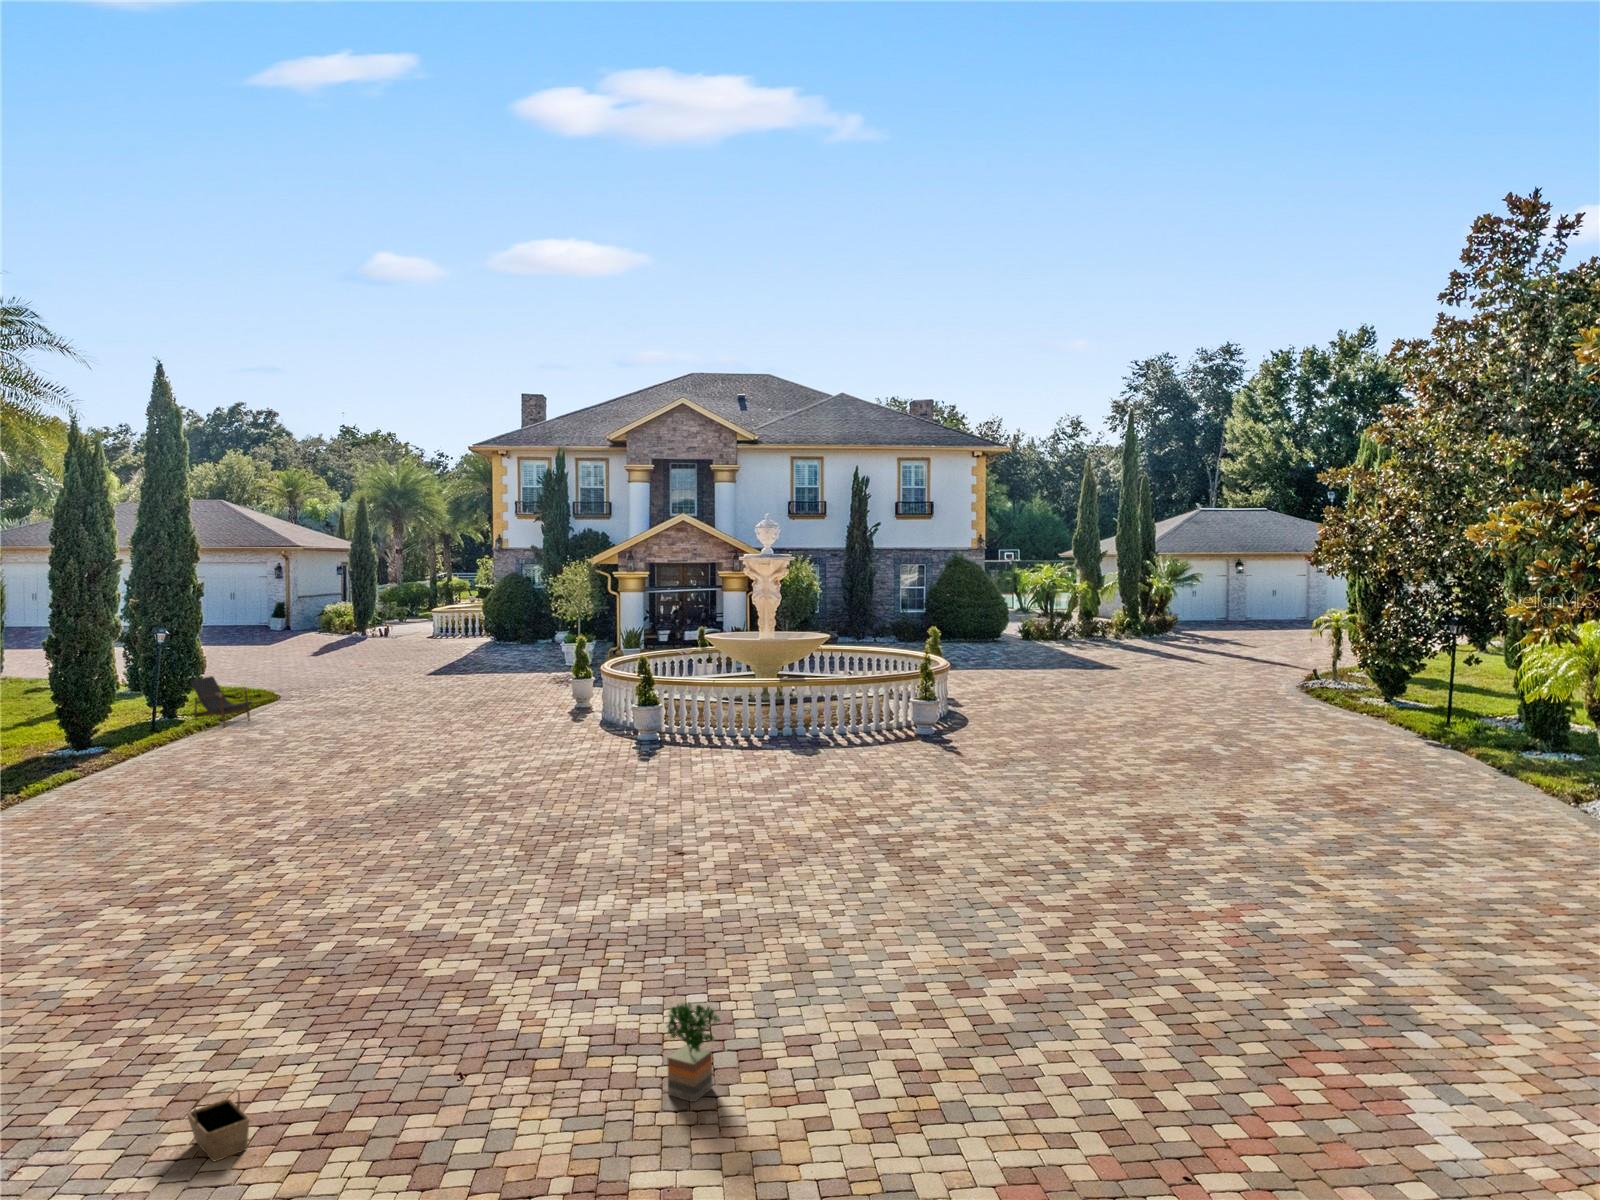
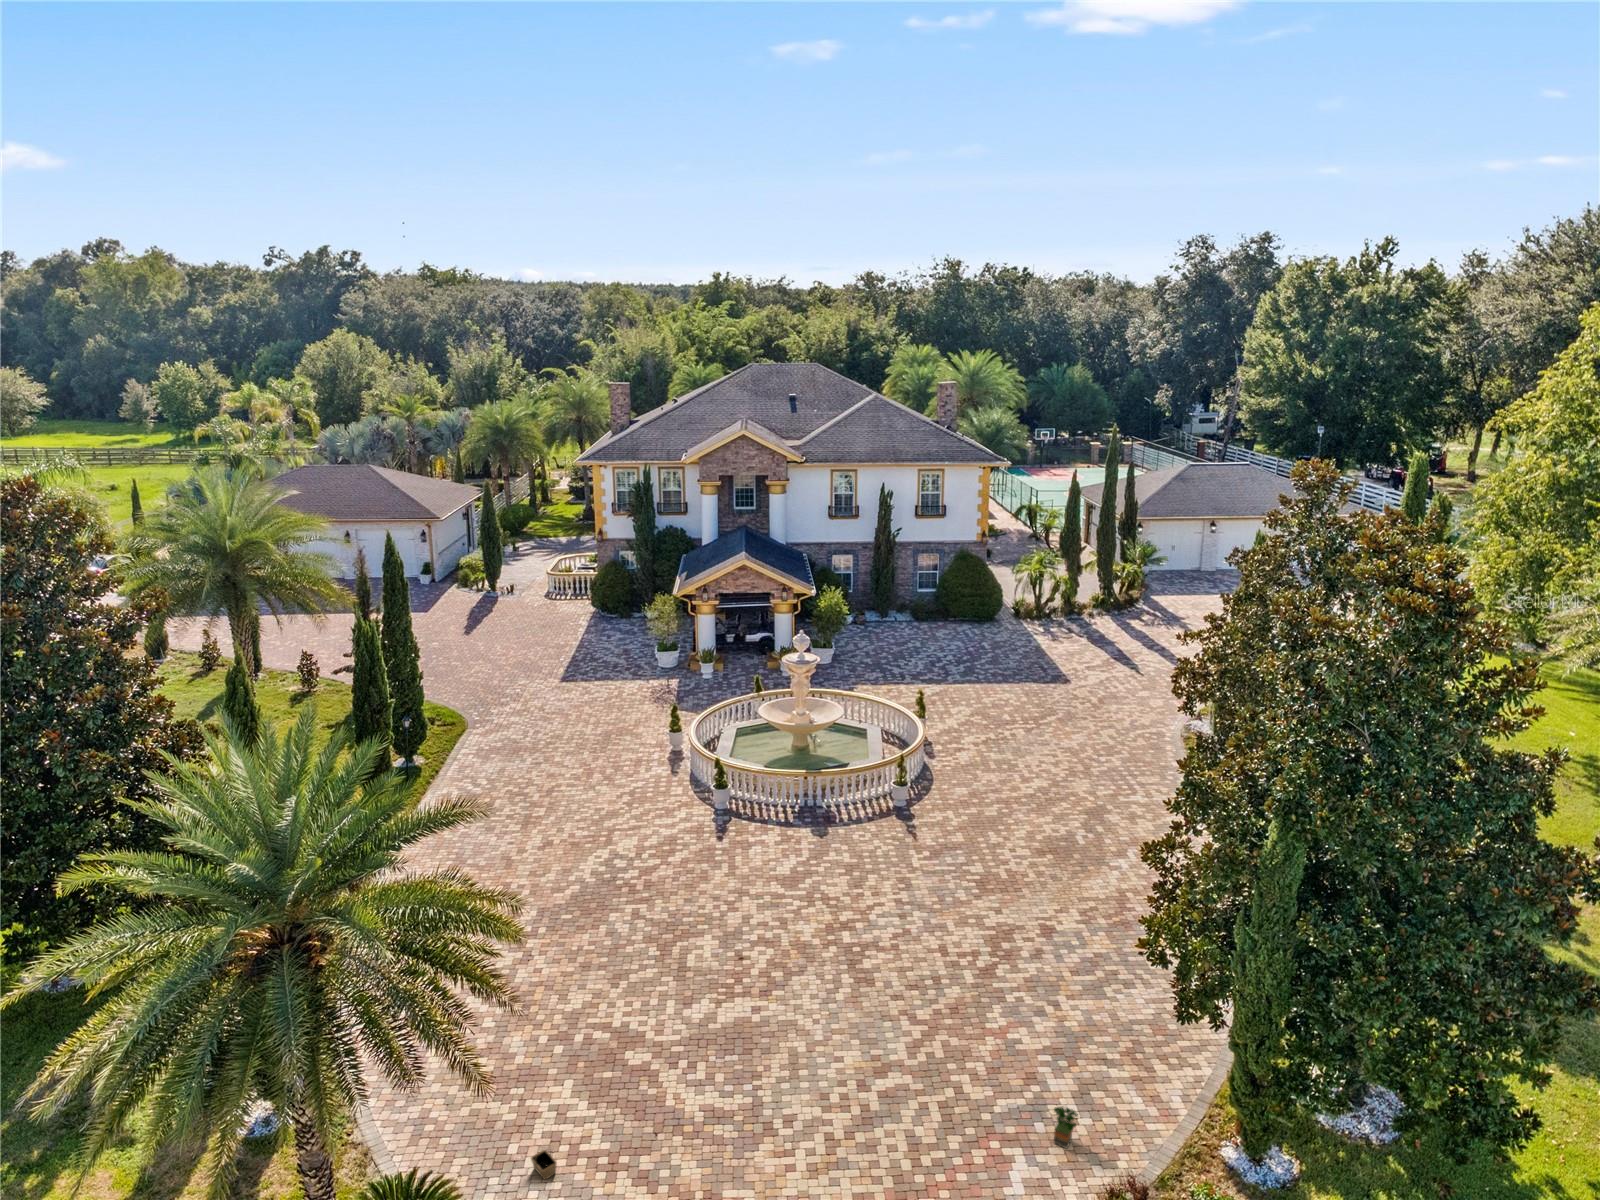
lounge chair: present [191,676,252,726] -> none [411,722,451,761]
potted tree: present [666,1003,721,1102] -> present [1054,1107,1078,1148]

